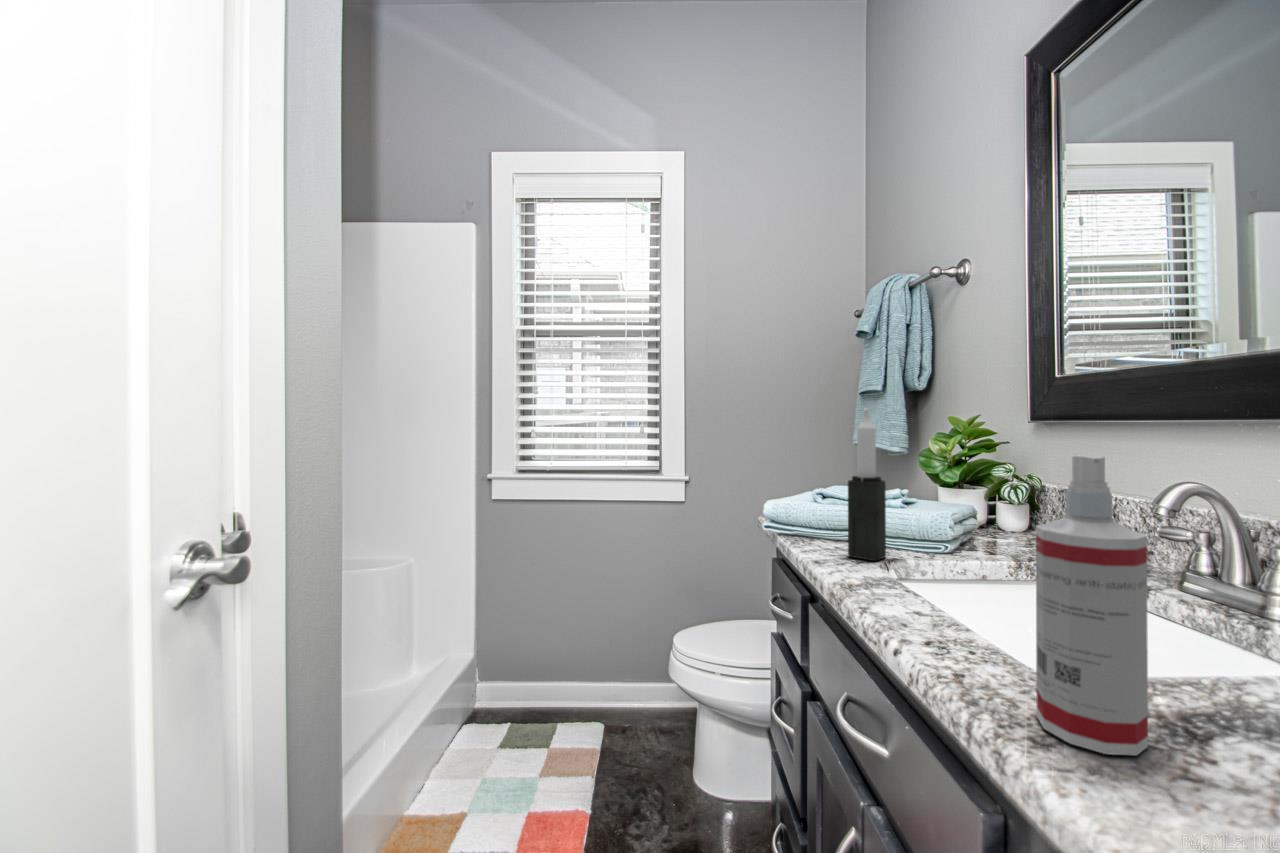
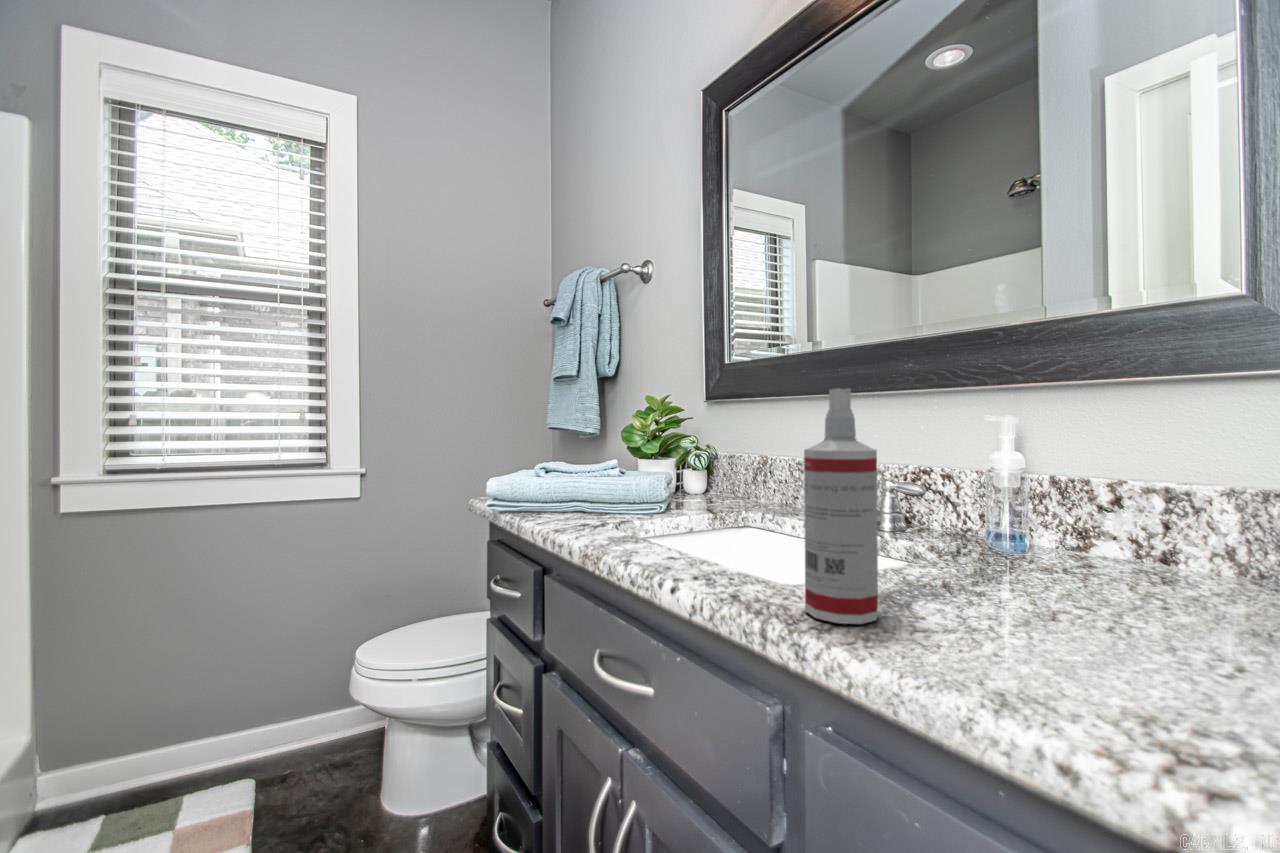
candle: present [848,408,886,561] -> none [583,378,616,526]

